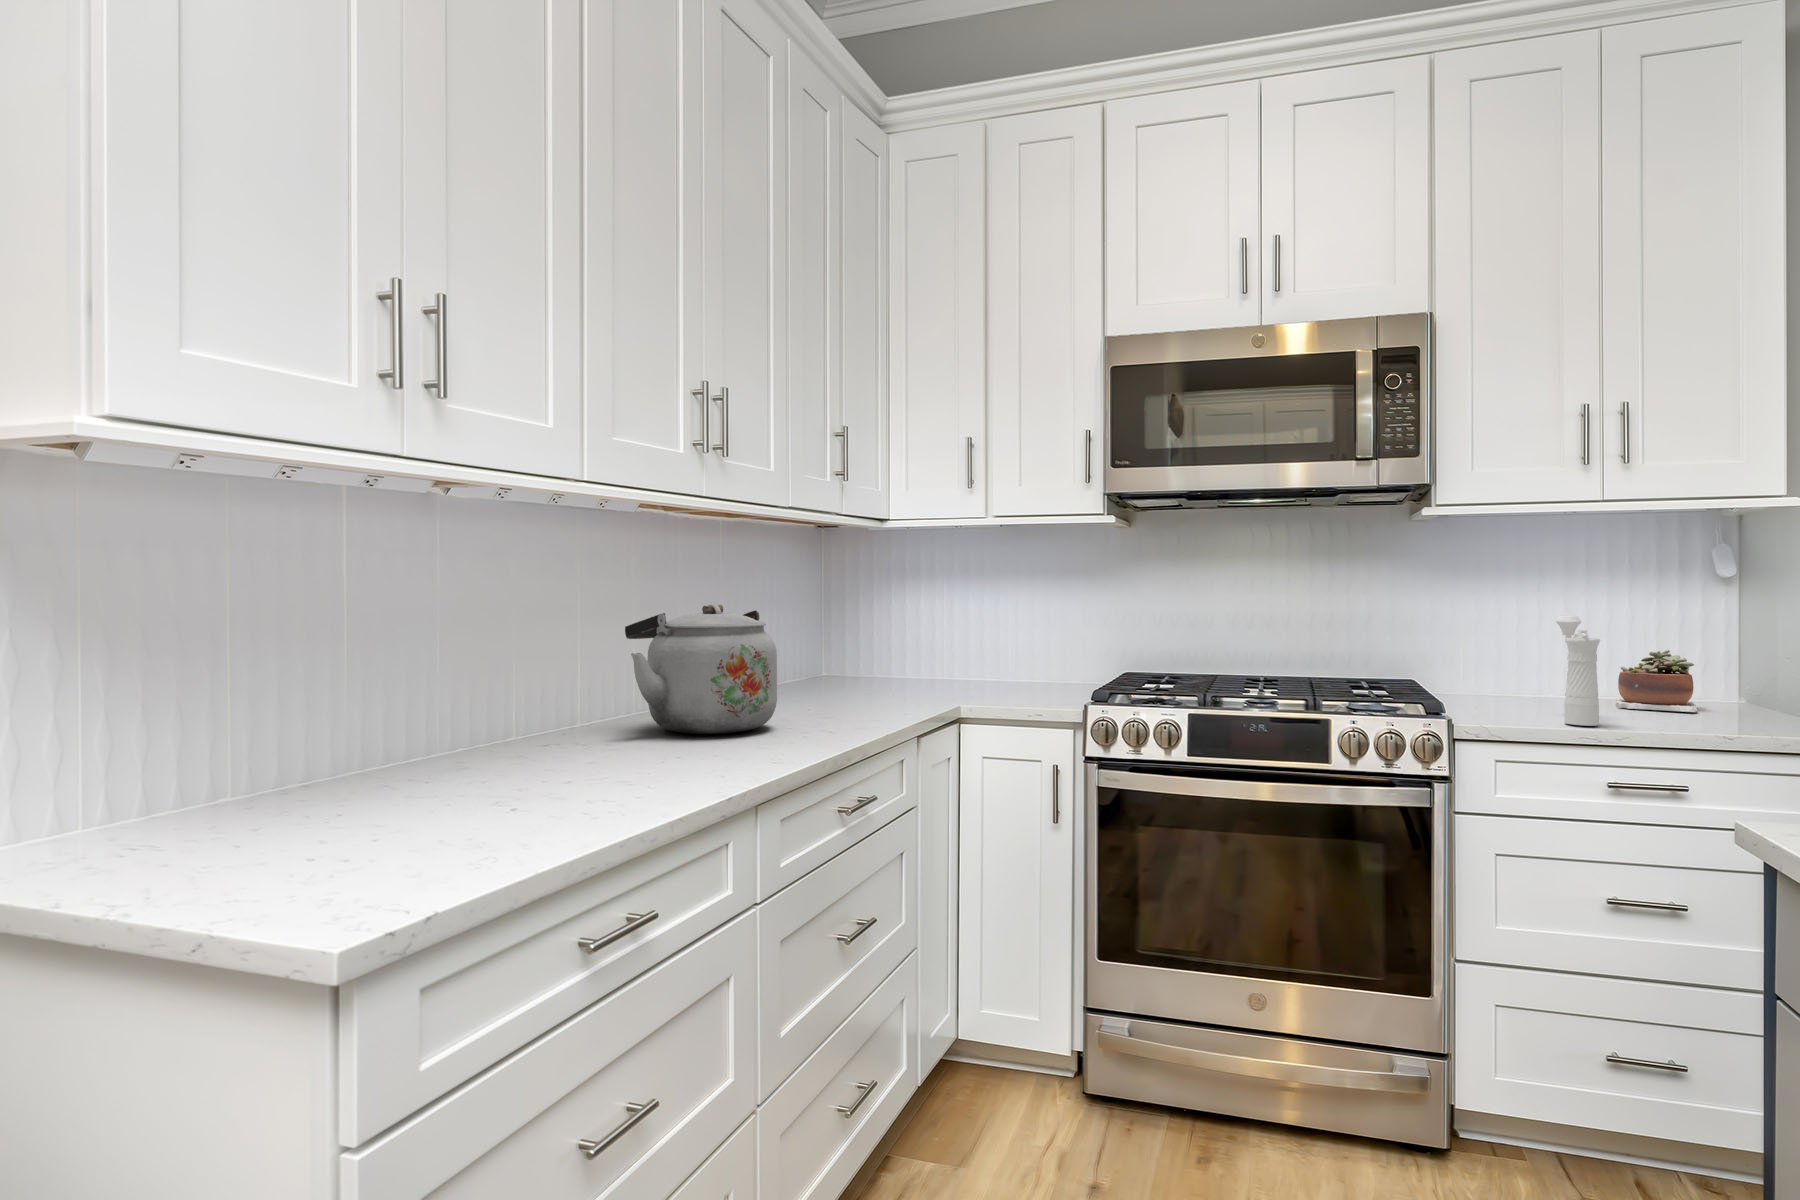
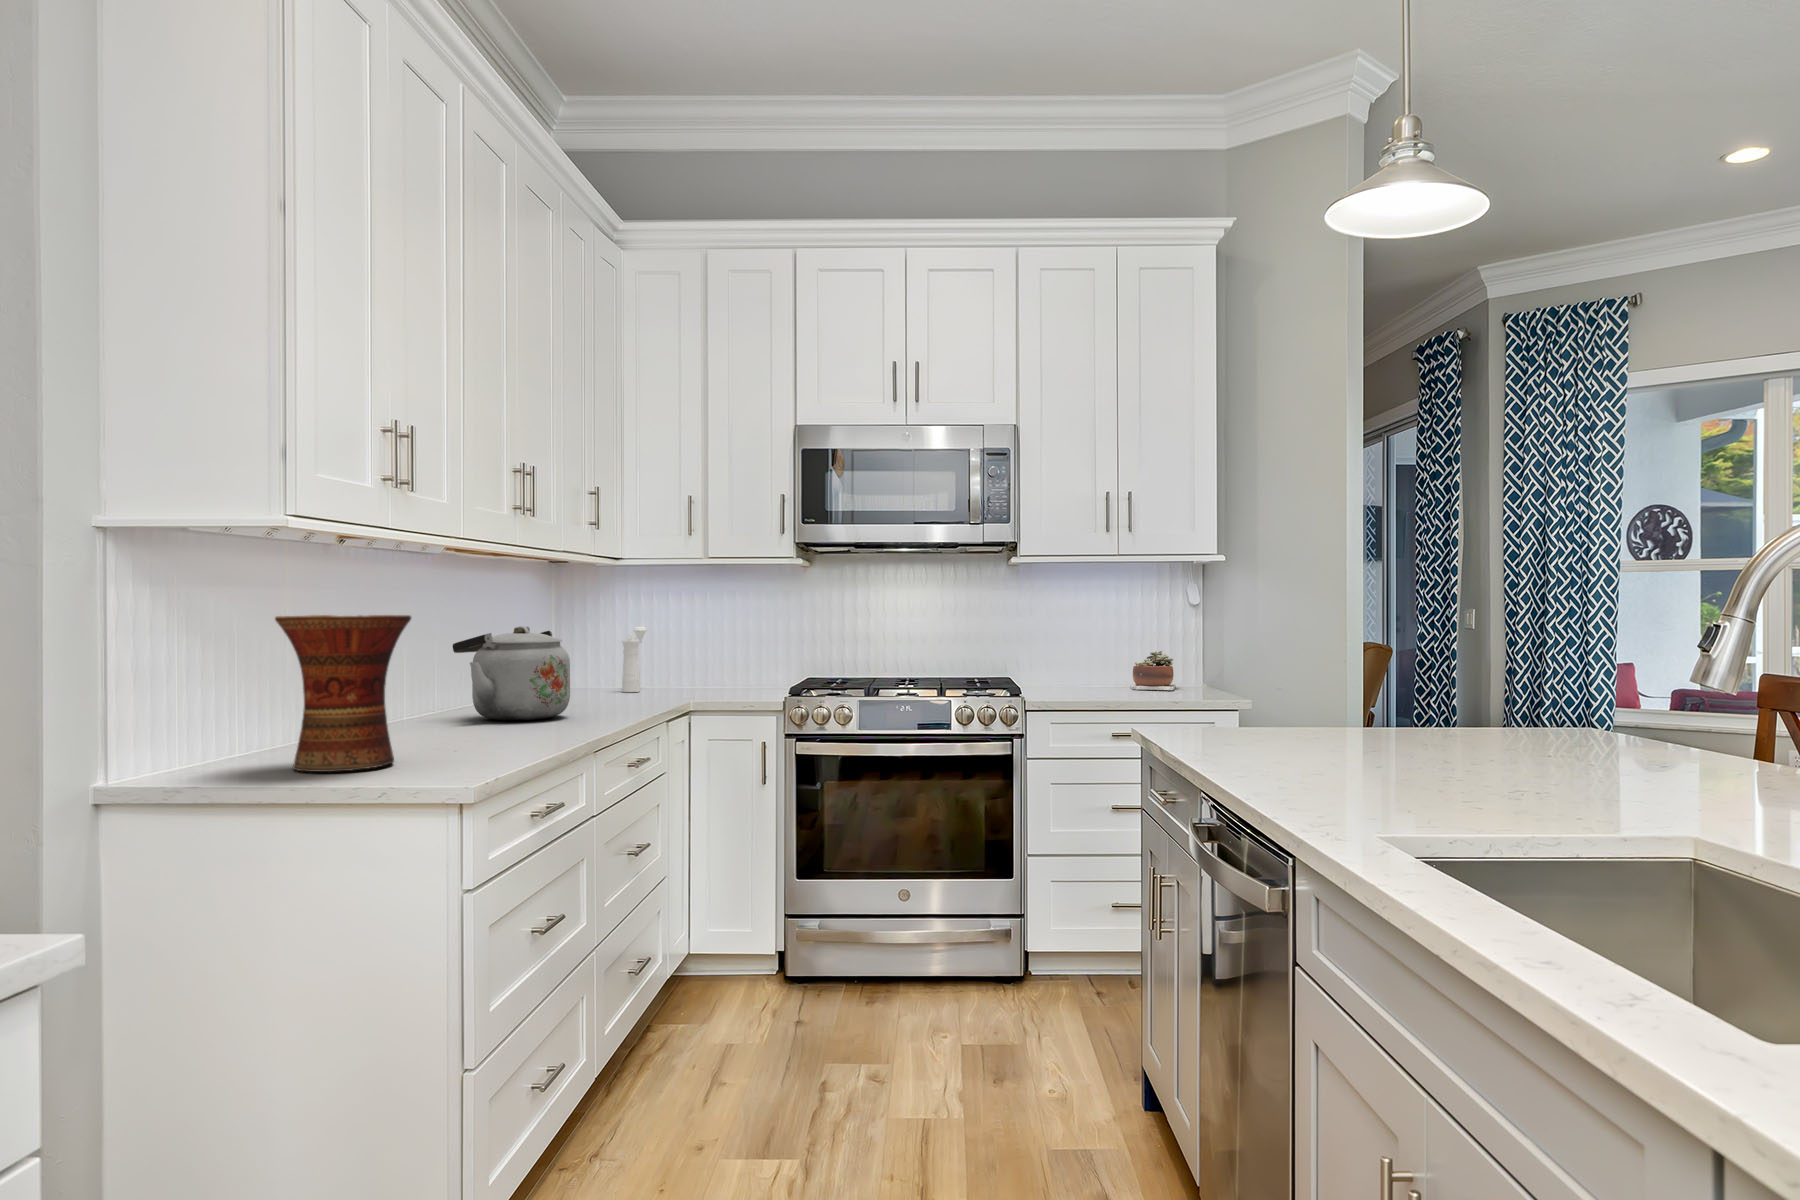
vase: none [167,579,410,852] -> present [275,615,411,772]
pepper mill: present [1556,616,1600,726] -> present [622,627,647,692]

